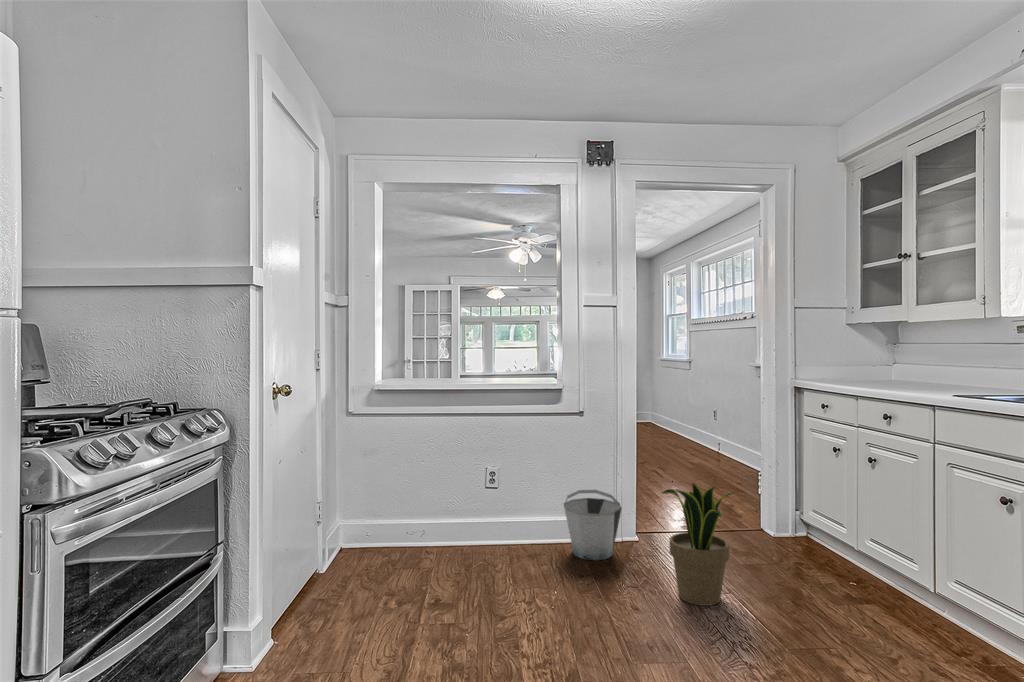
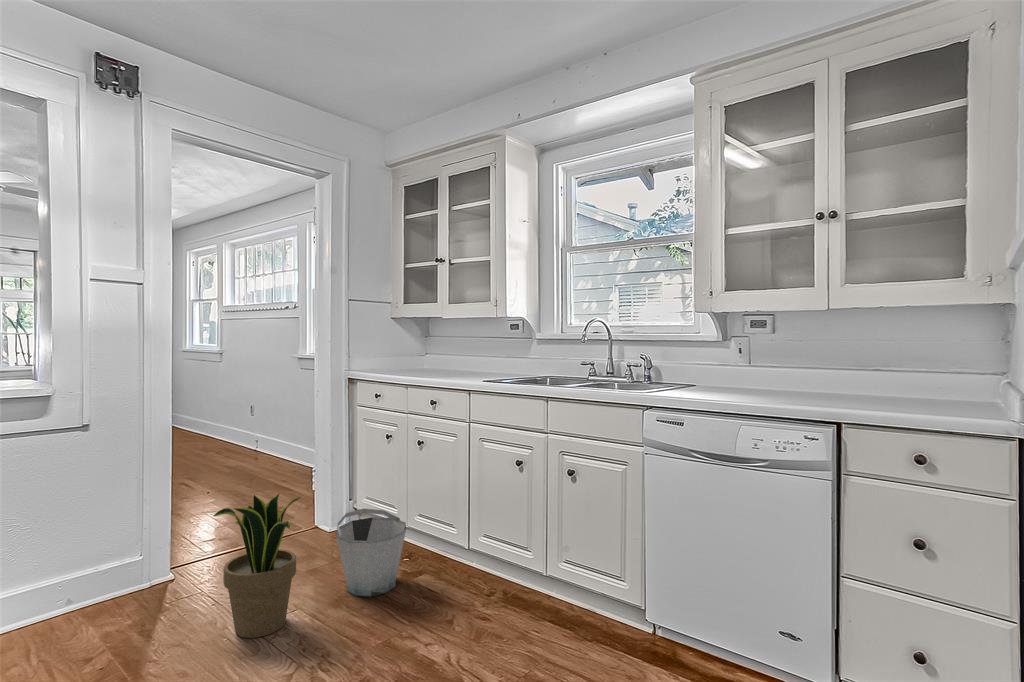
bucket: present [564,490,622,561] -> present [336,508,406,597]

